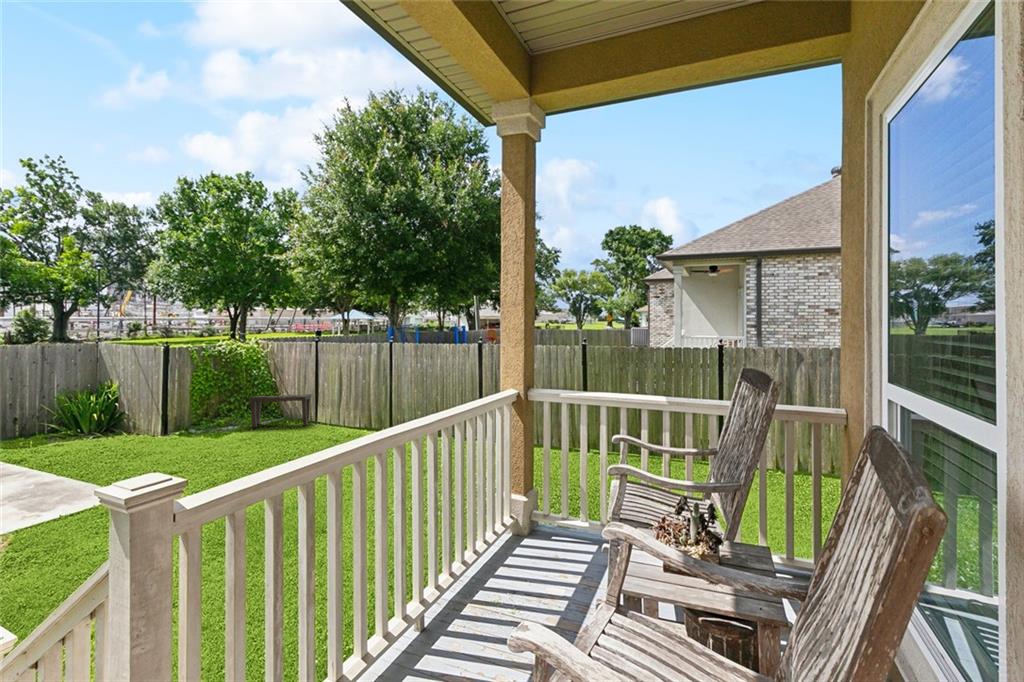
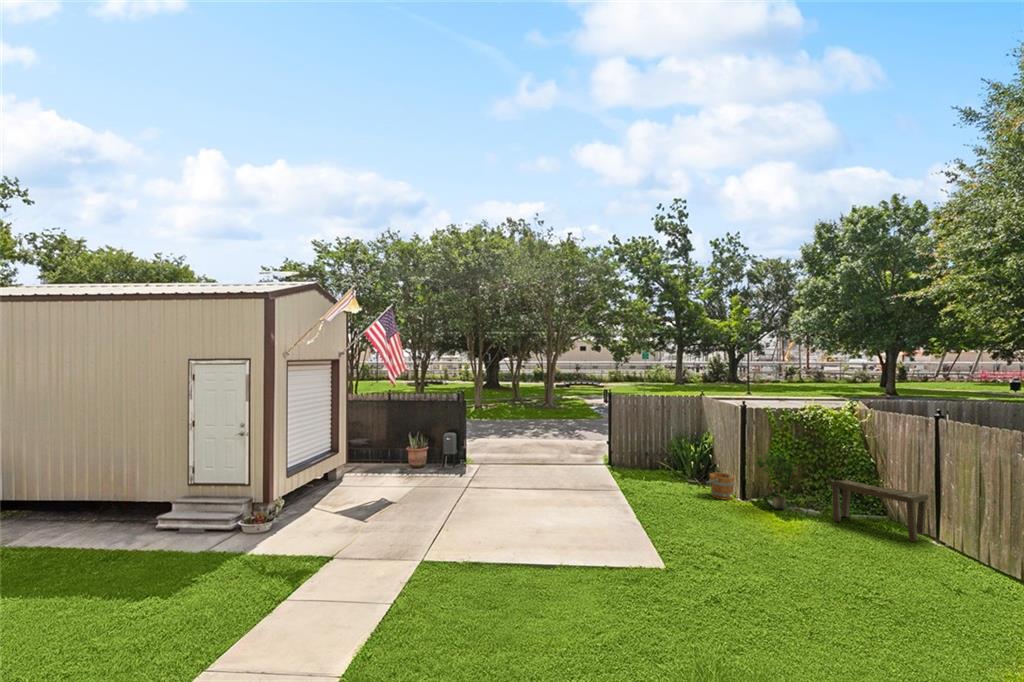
potted plant: none [183,383,220,432] -> present [755,453,797,510]
bucket: none [129,413,161,438] -> present [708,473,735,500]

